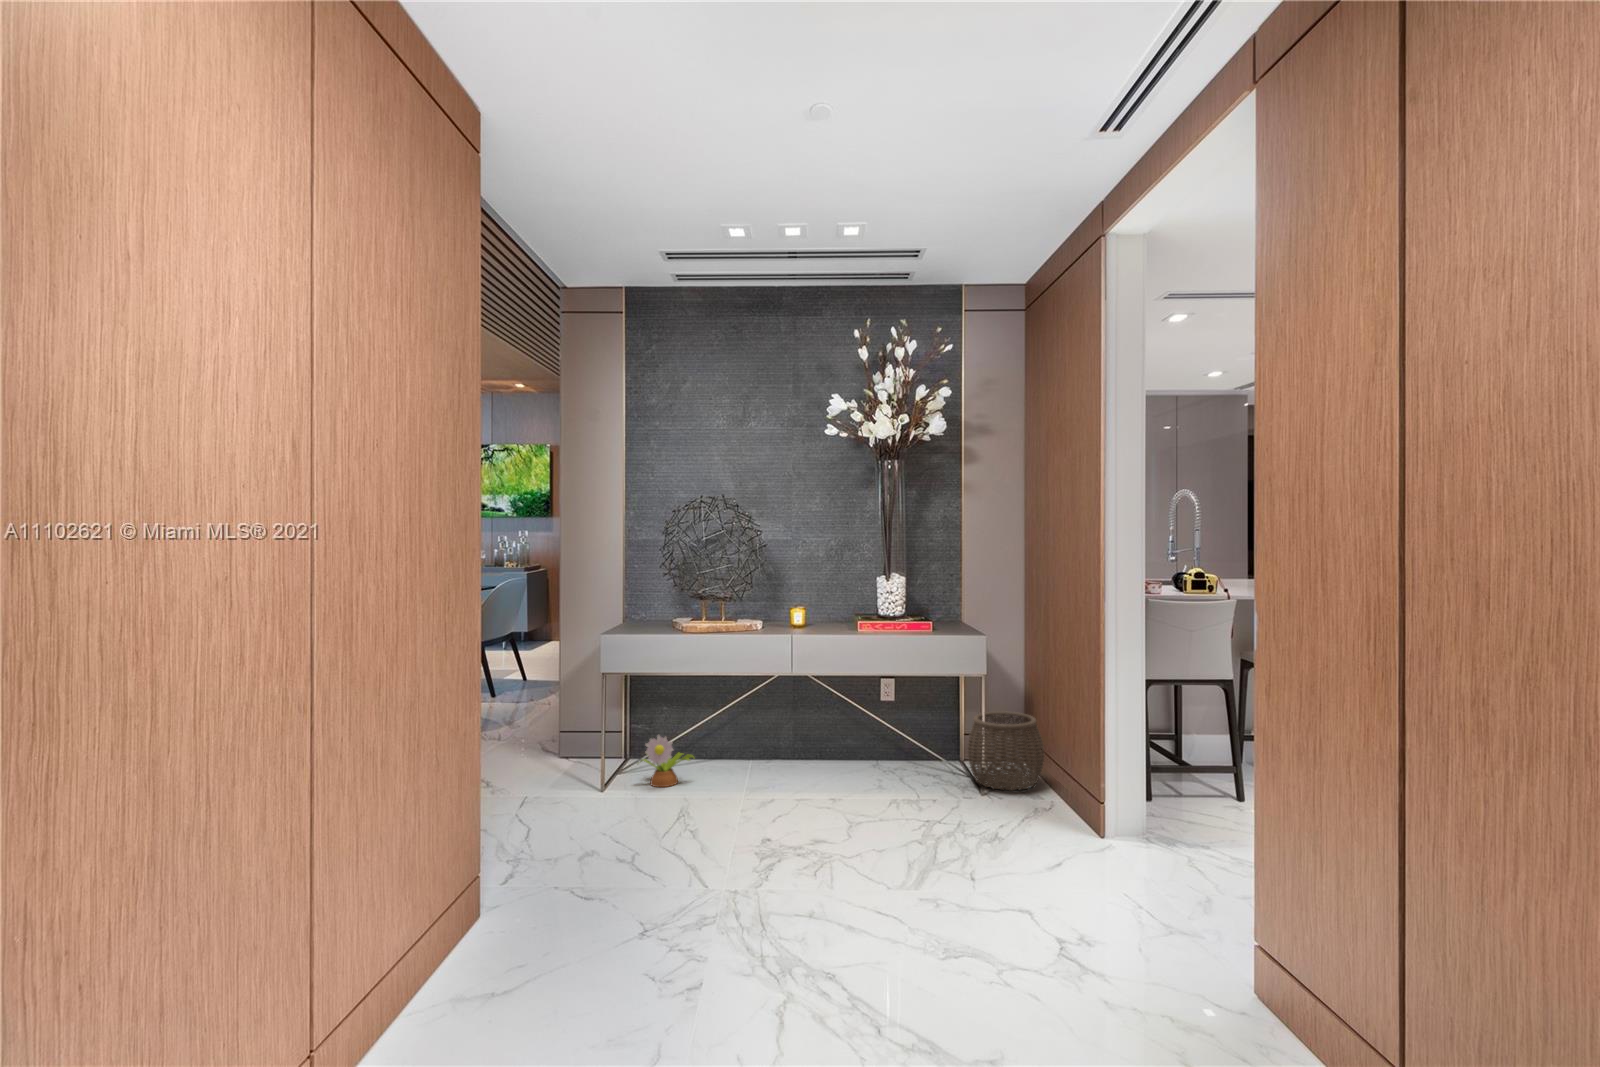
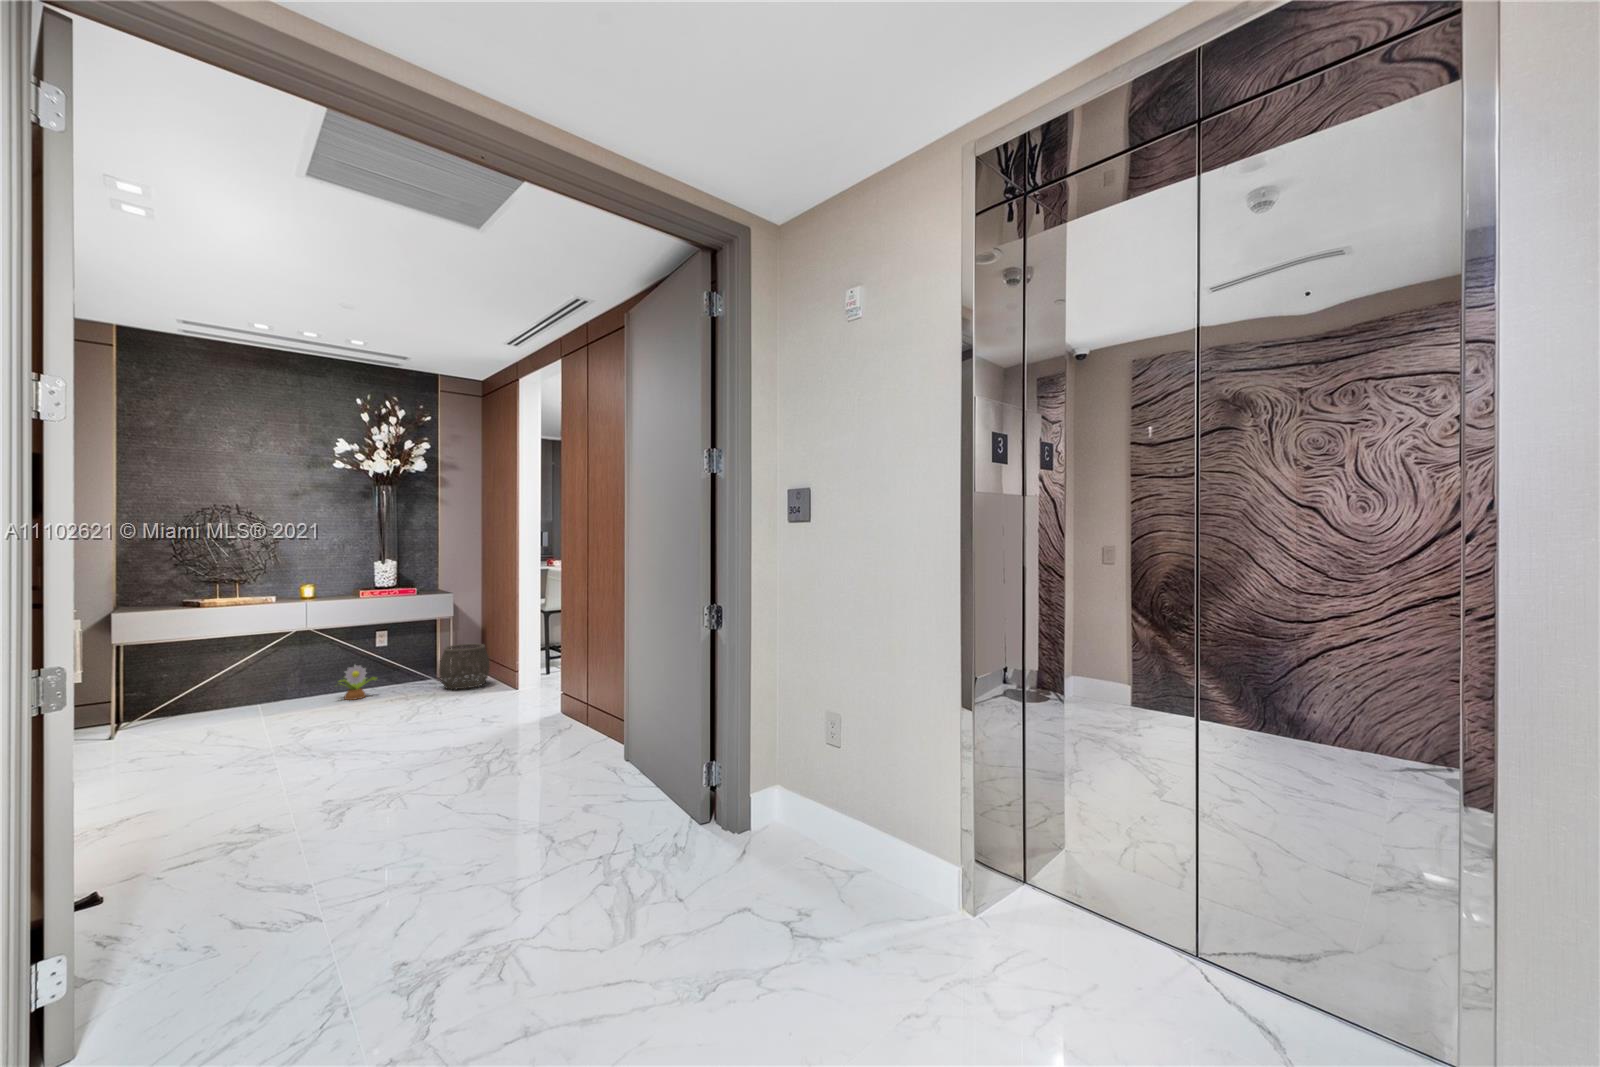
decorative plant: present [640,735,694,787] -> present [339,665,378,700]

